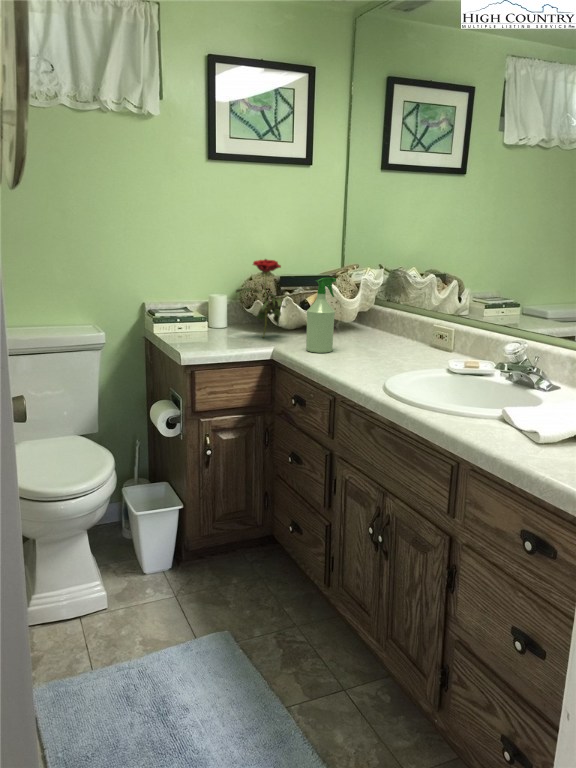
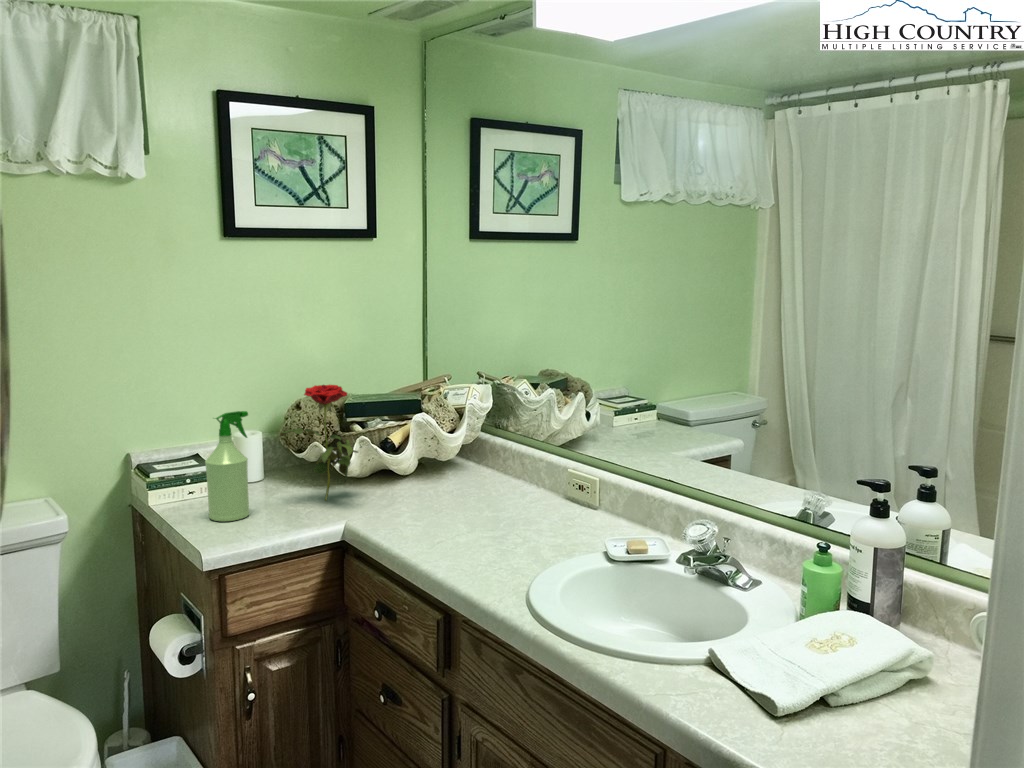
spray bottle: present [306,278,336,353] -> present [205,411,249,521]

